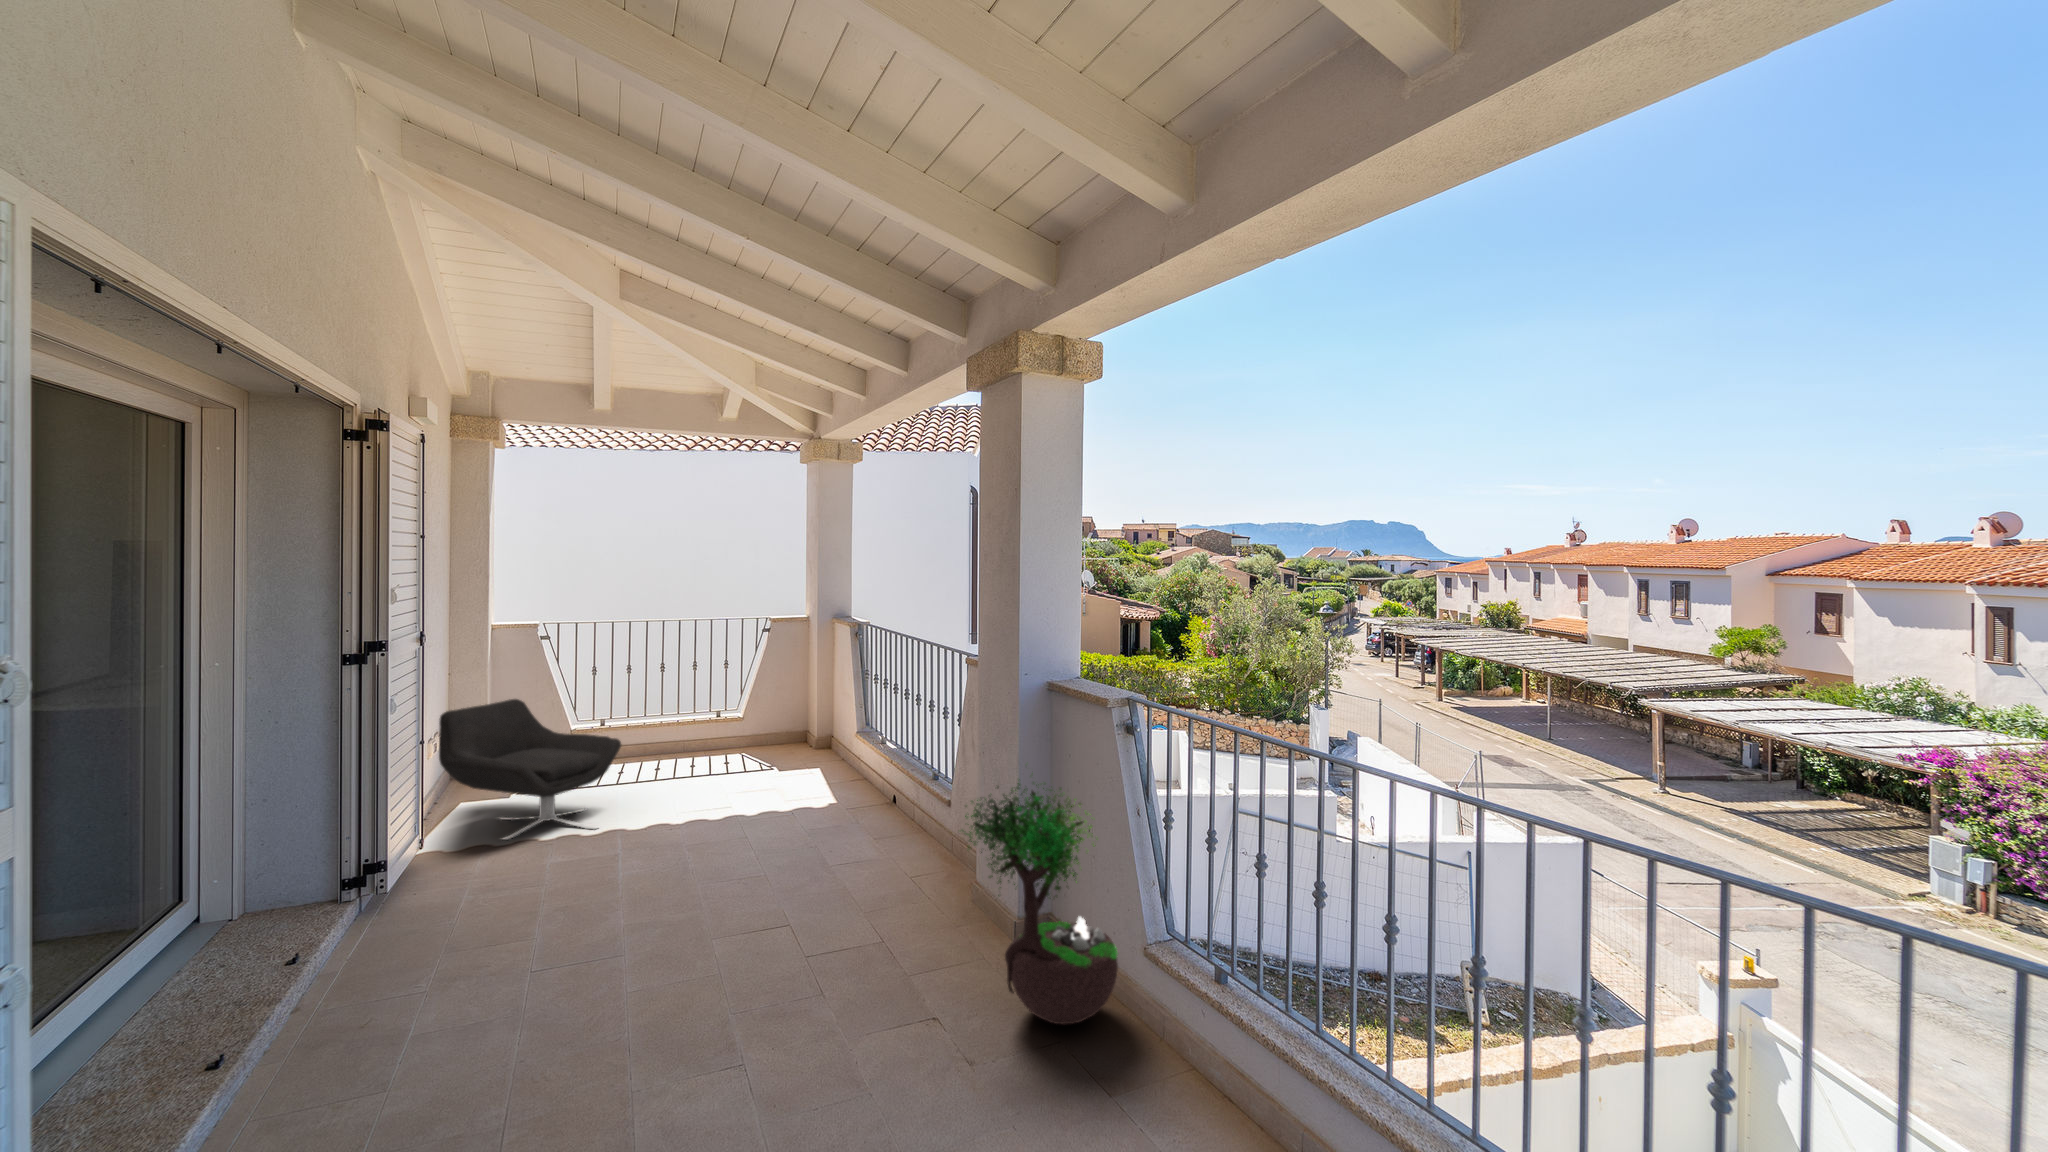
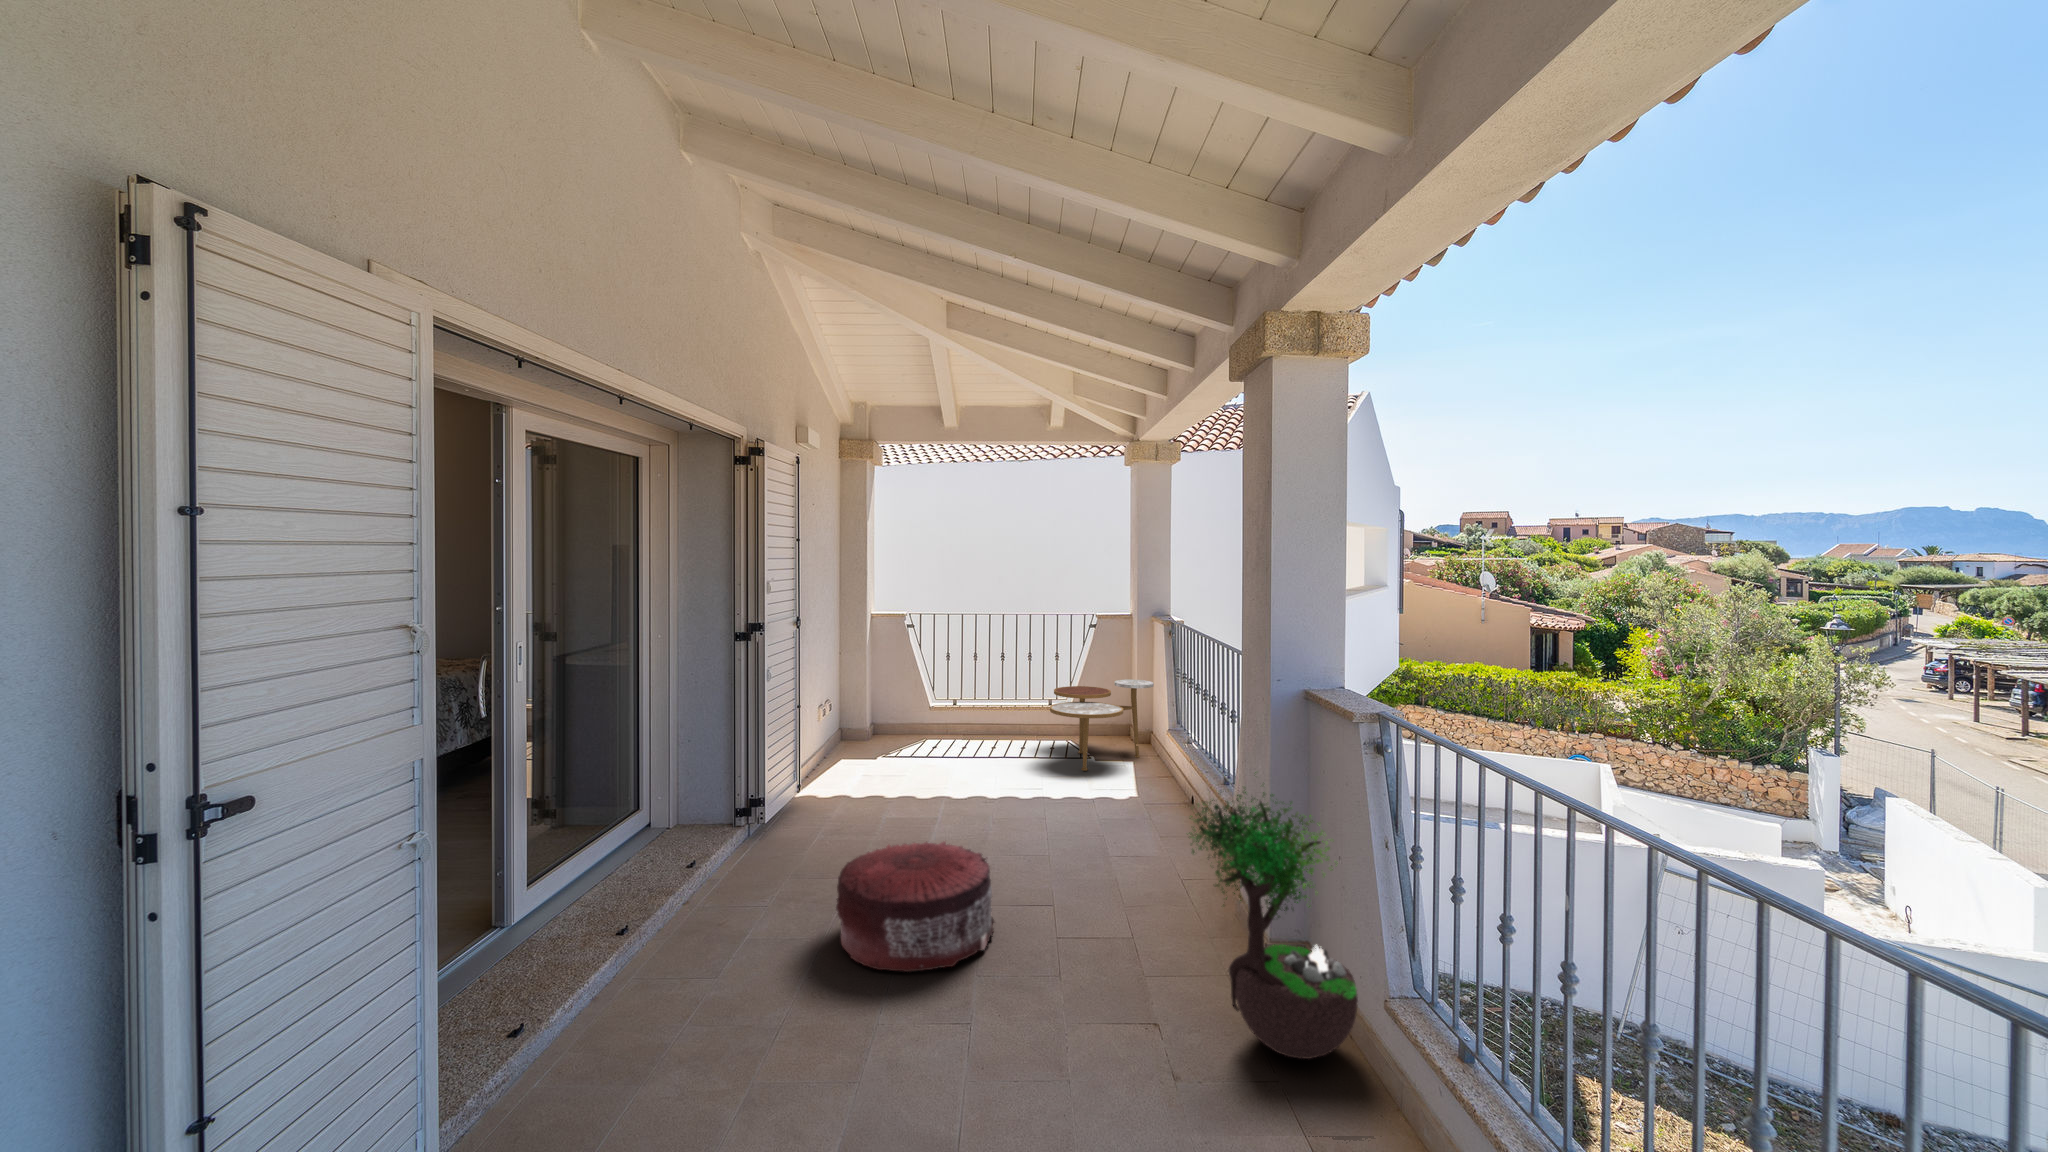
side table: none [733,684,842,783] -> present [1050,680,1154,771]
lounge chair: present [439,699,621,840] -> none [817,676,952,793]
pouf: none [539,878,736,1042] -> present [836,842,994,972]

